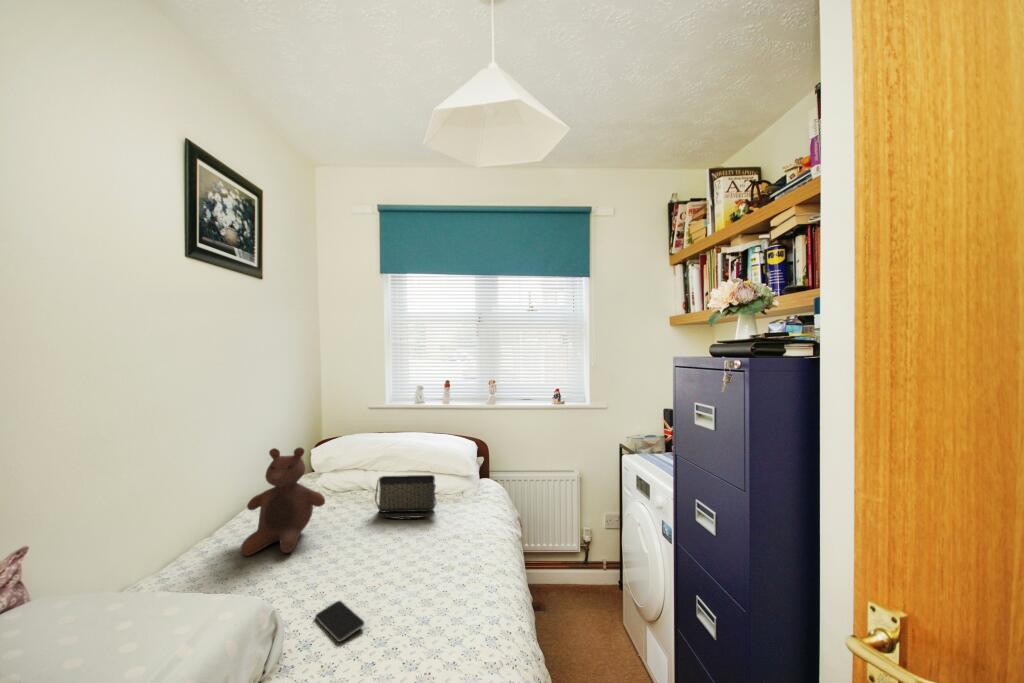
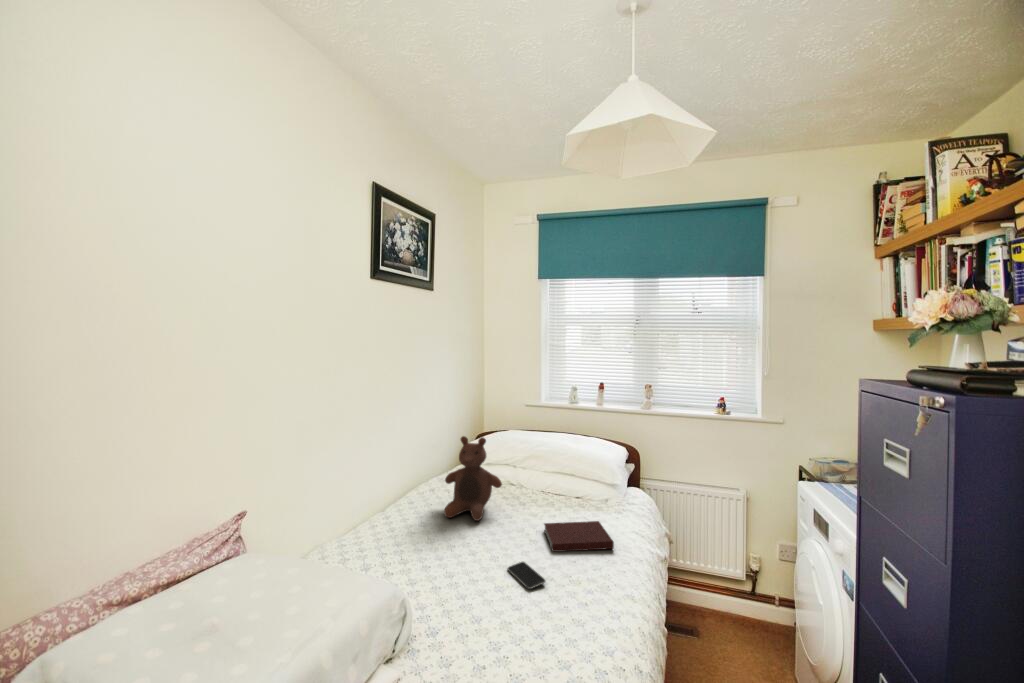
handbag: present [375,475,437,519] -> none [539,470,594,511]
notebook: none [375,527,454,577] -> present [544,521,614,552]

